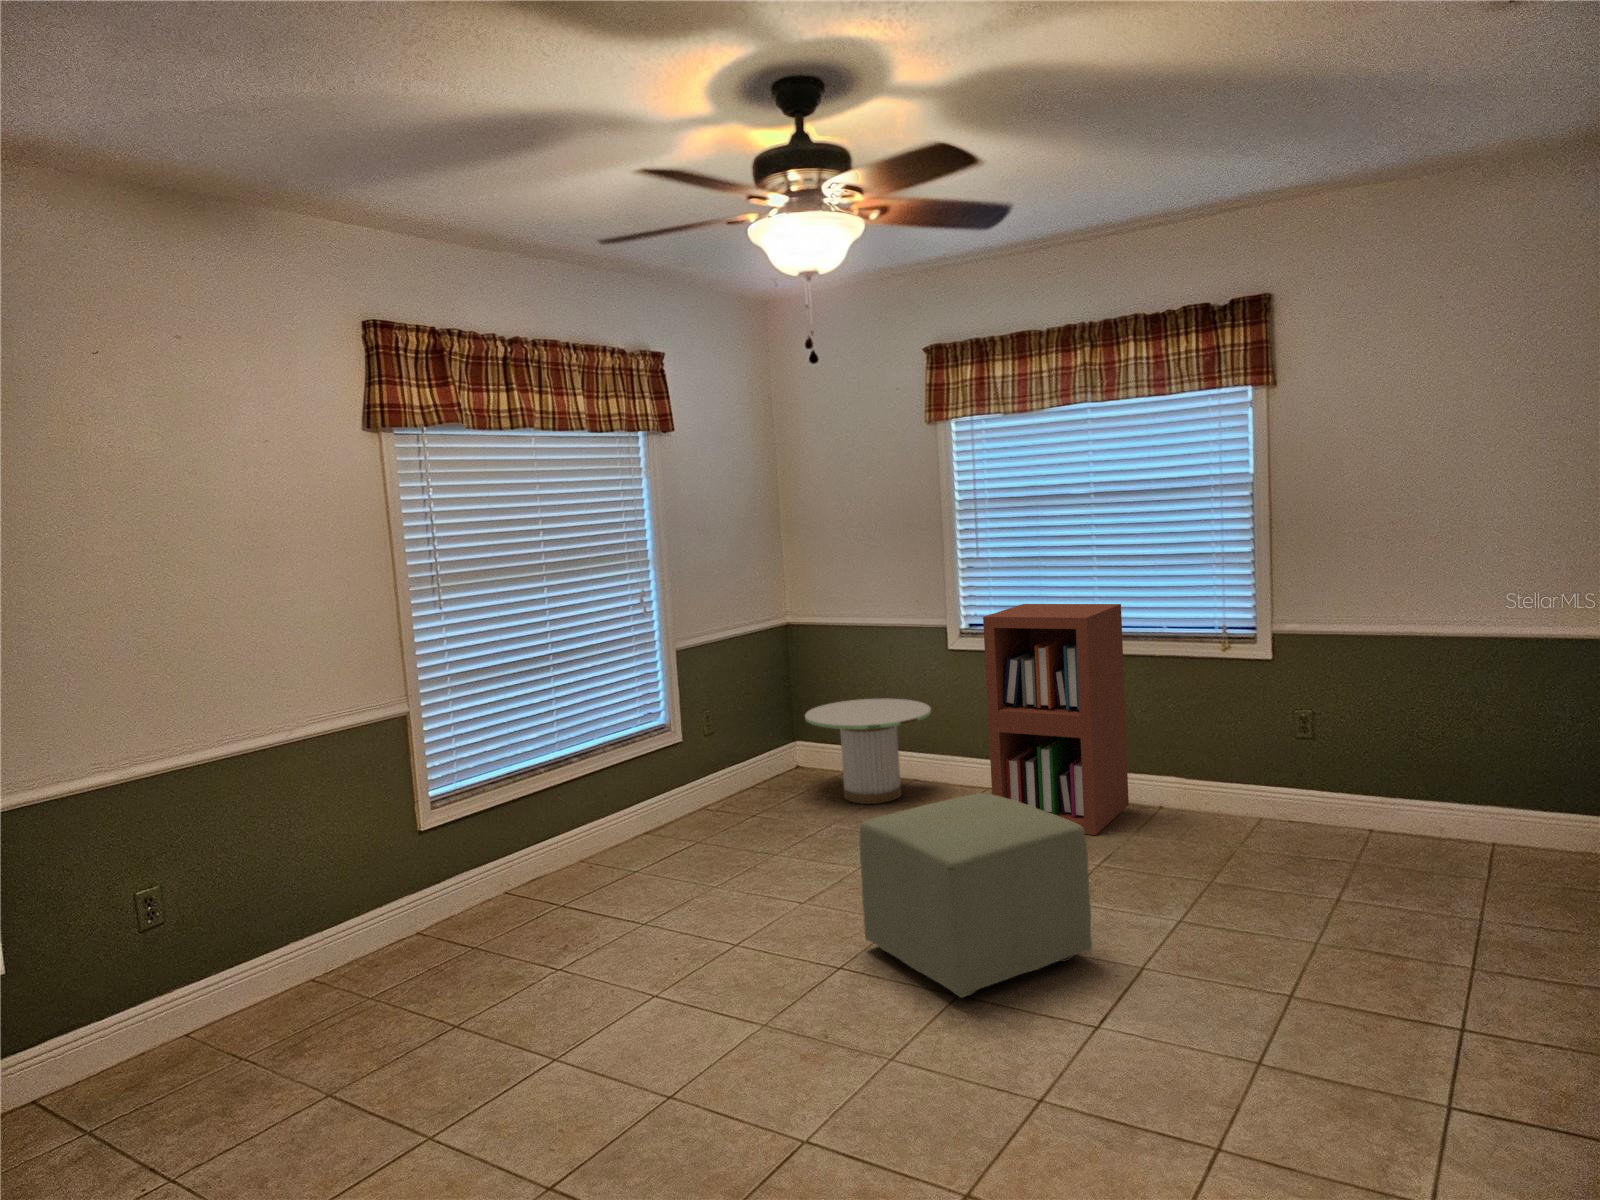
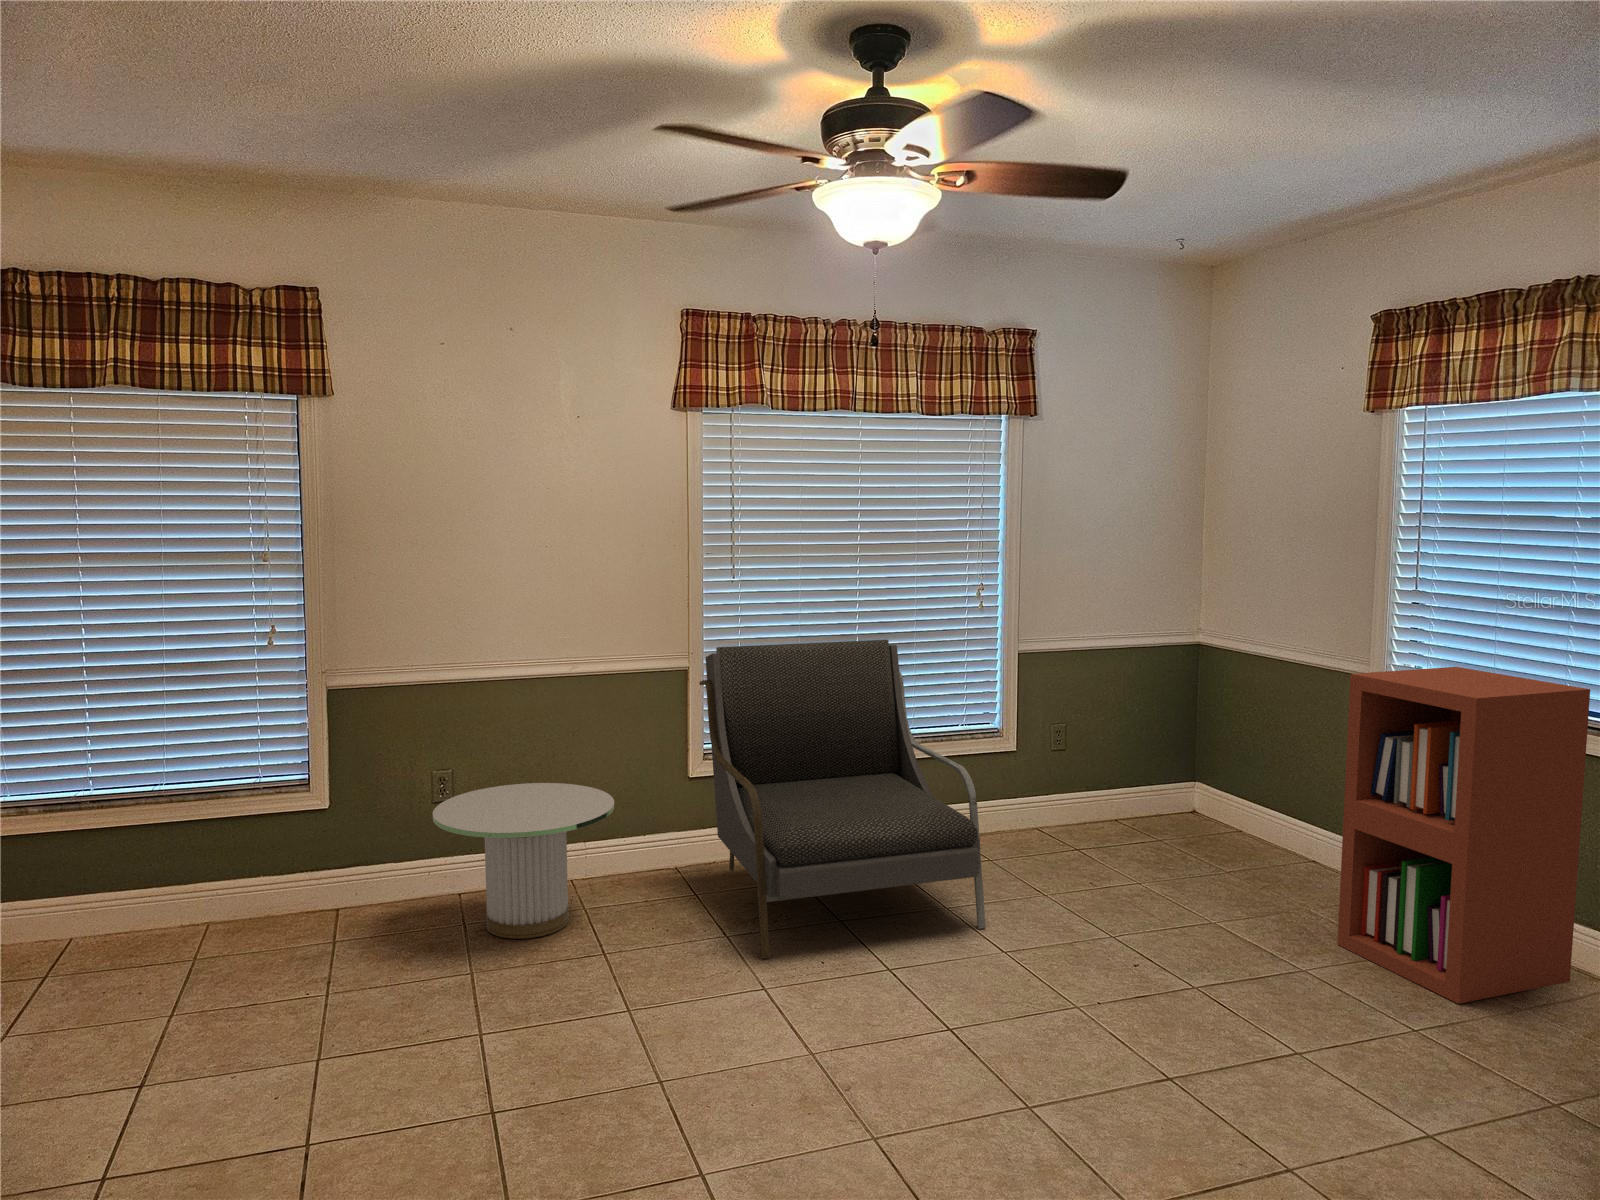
armchair: none [427,649,763,970] -> present [699,640,986,958]
side table: present [805,698,931,804] -> present [433,783,614,939]
ottoman: present [860,793,1092,998] -> none [995,882,1235,1134]

